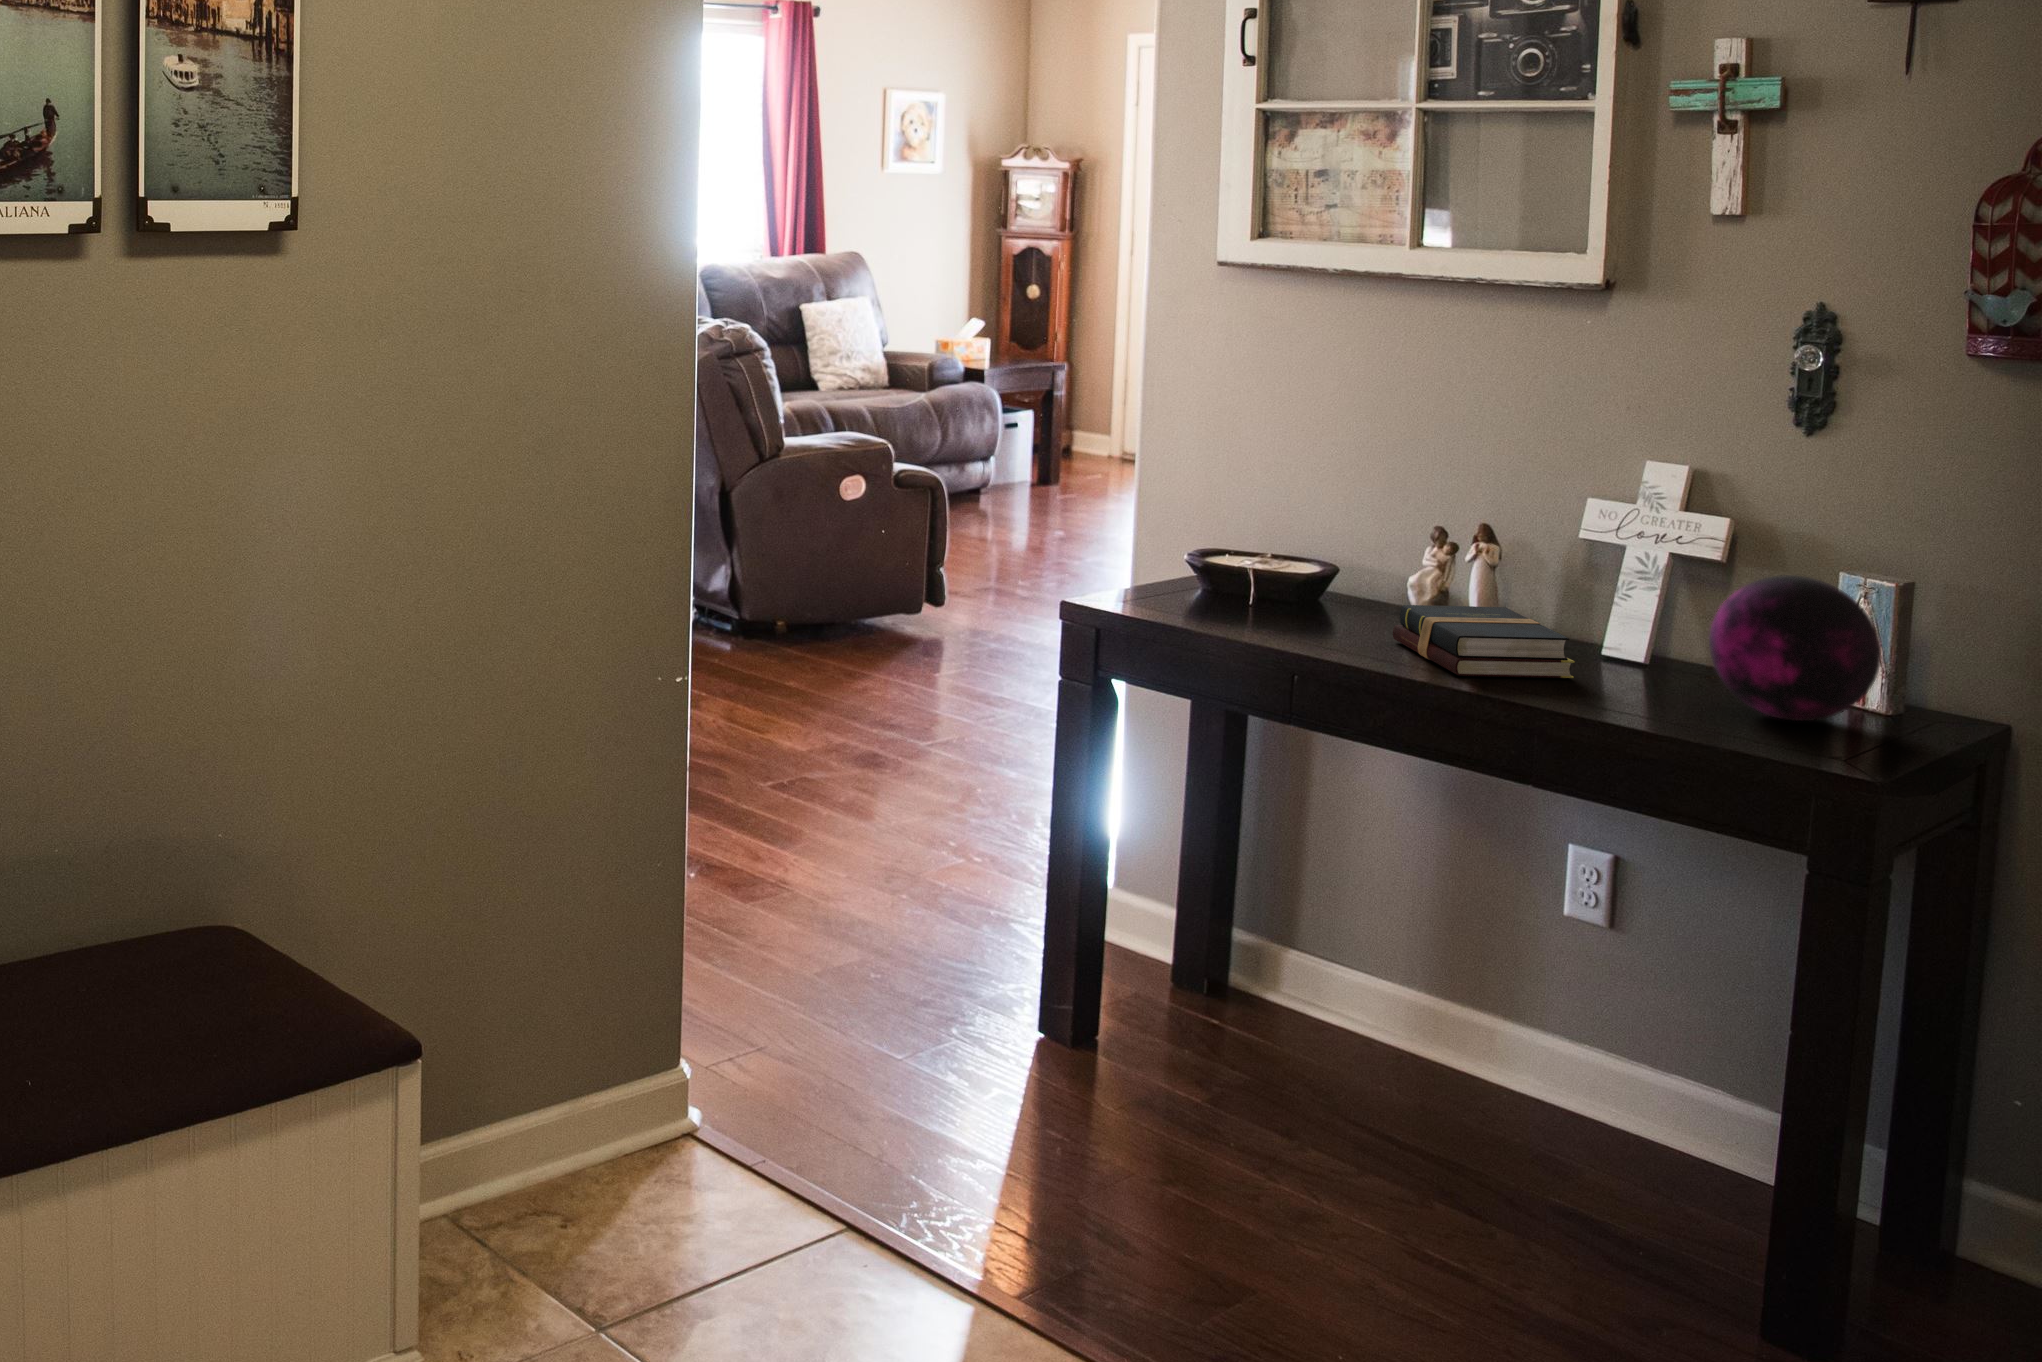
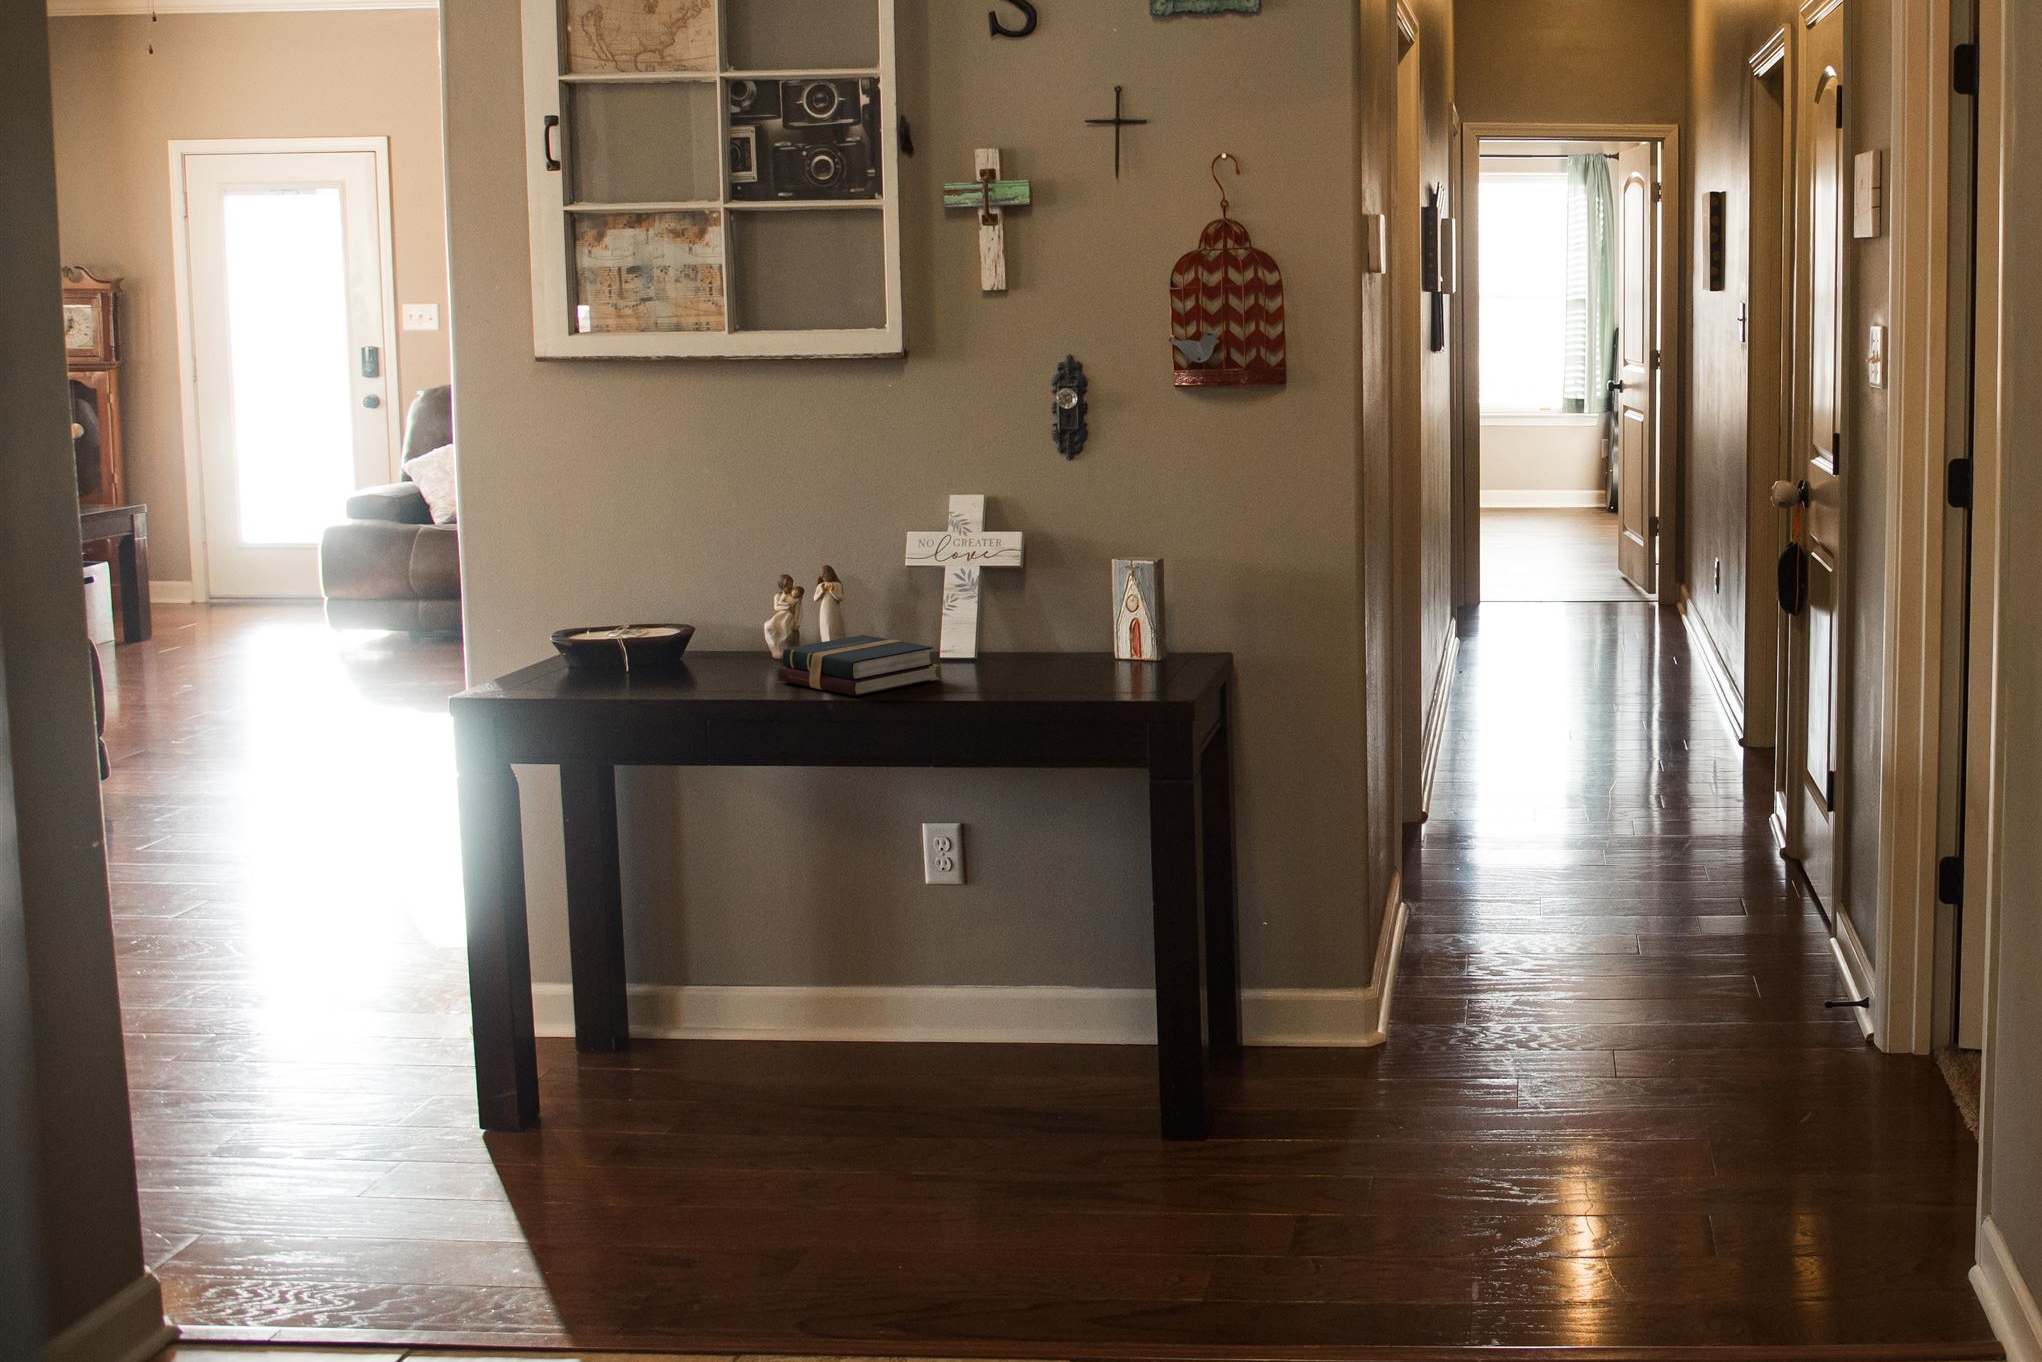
decorative orb: present [1709,575,1881,721] -> none [1039,565,1151,675]

